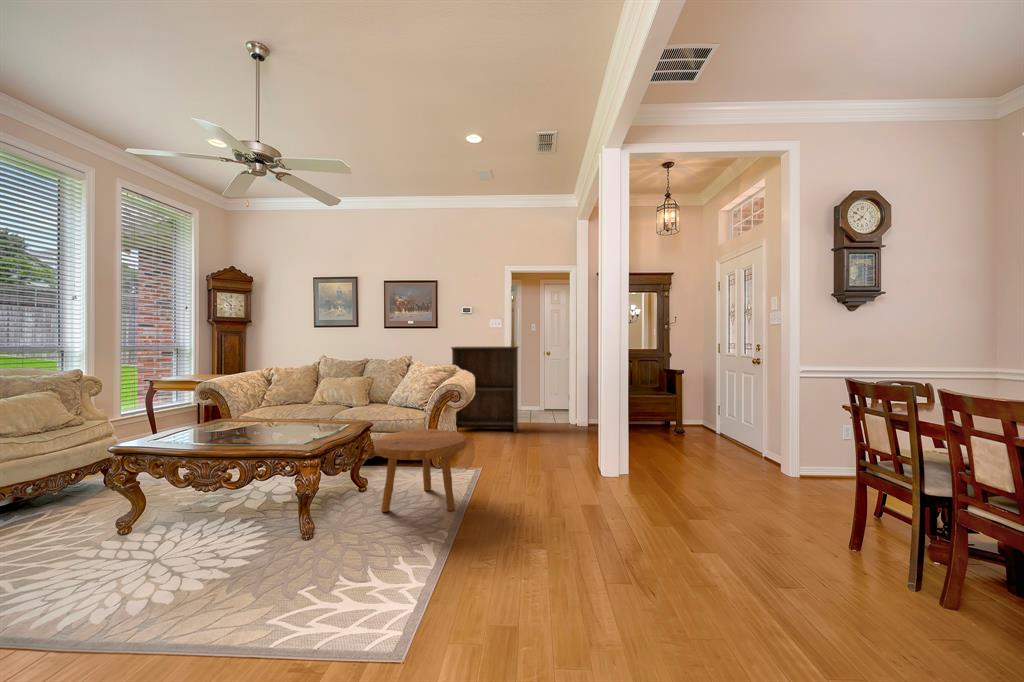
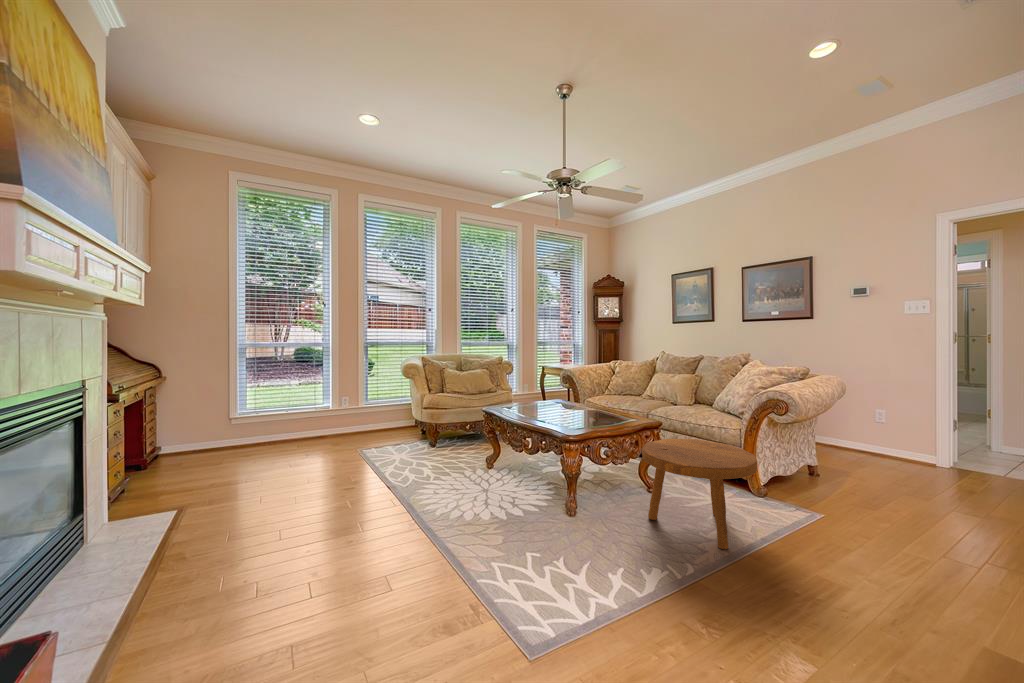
bookshelf: present [451,346,519,433] -> none [821,345,958,484]

